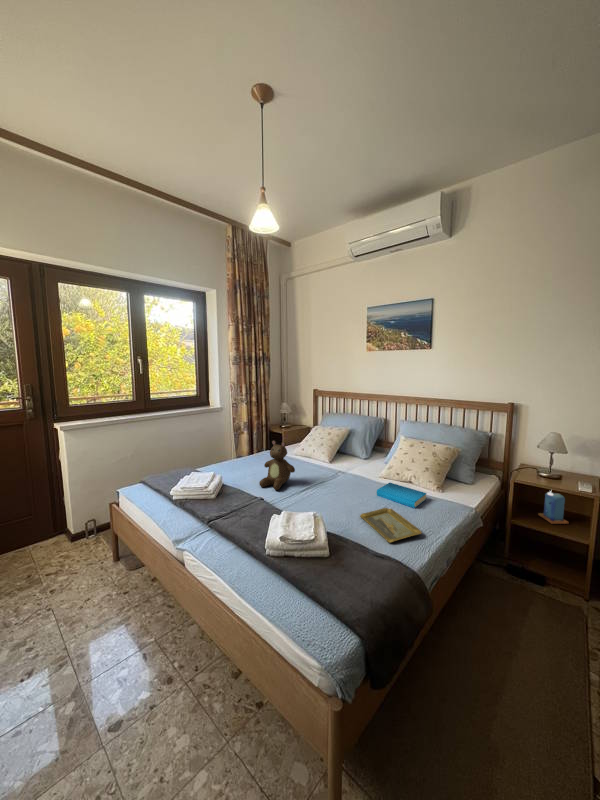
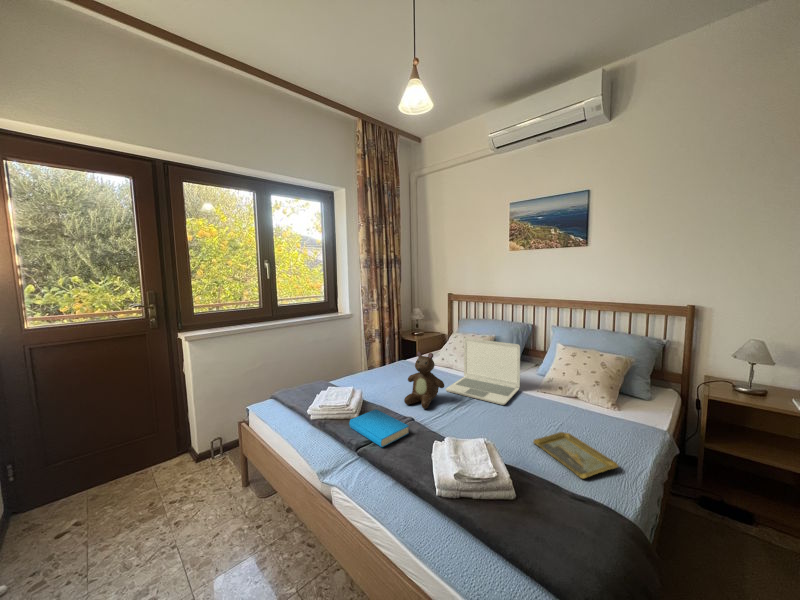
laptop: none [299,429,364,487] -> present [446,338,520,405]
book: present [377,483,426,508] -> present [349,409,409,447]
candle: present [538,491,569,524] -> none [737,409,780,451]

